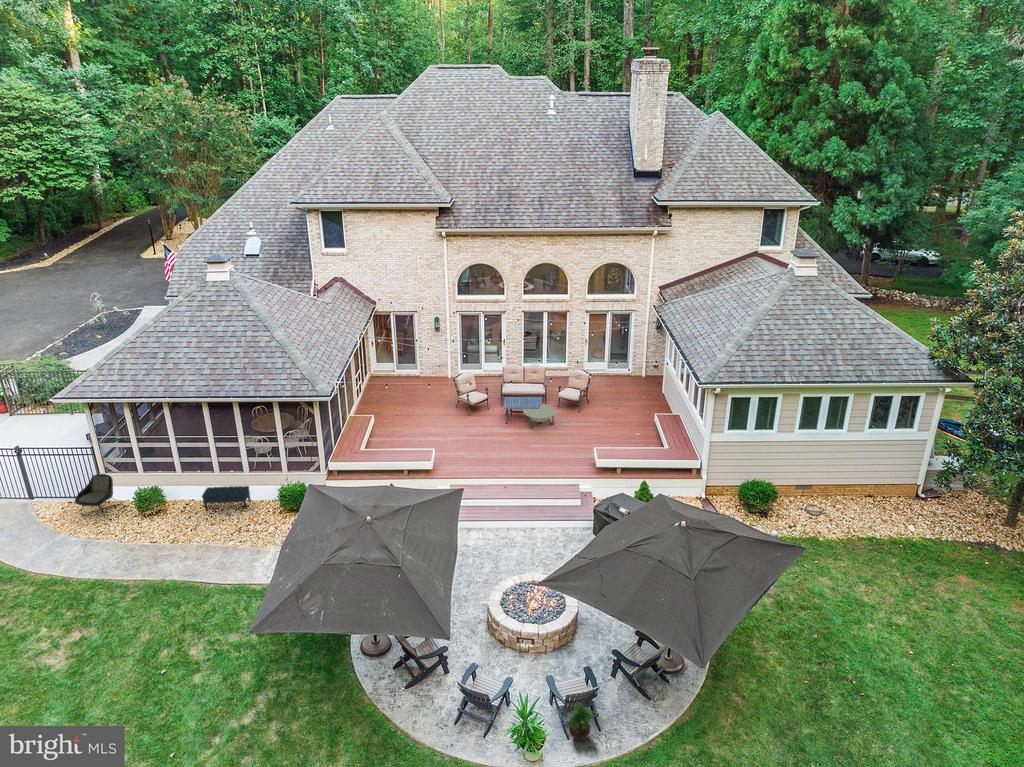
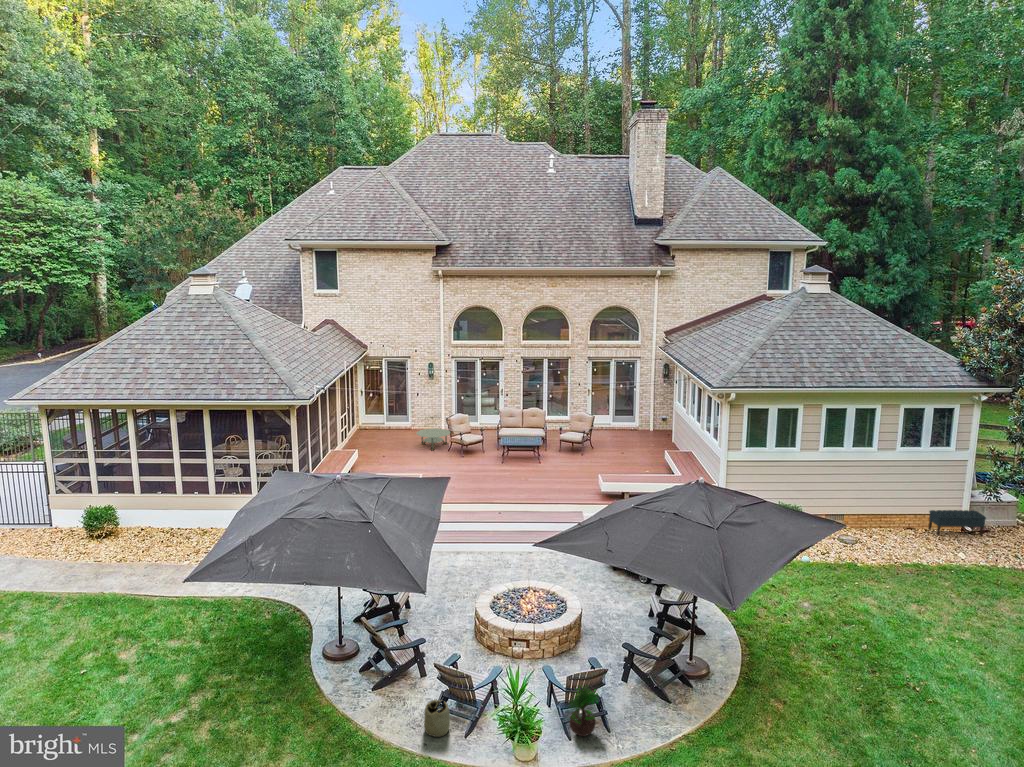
round table: present [523,404,556,428] -> present [417,428,450,450]
lounge chair: present [75,474,120,517] -> none [14,494,66,542]
bench: present [202,486,251,511] -> present [928,510,986,536]
basket: none [450,709,471,741] -> present [424,700,450,737]

